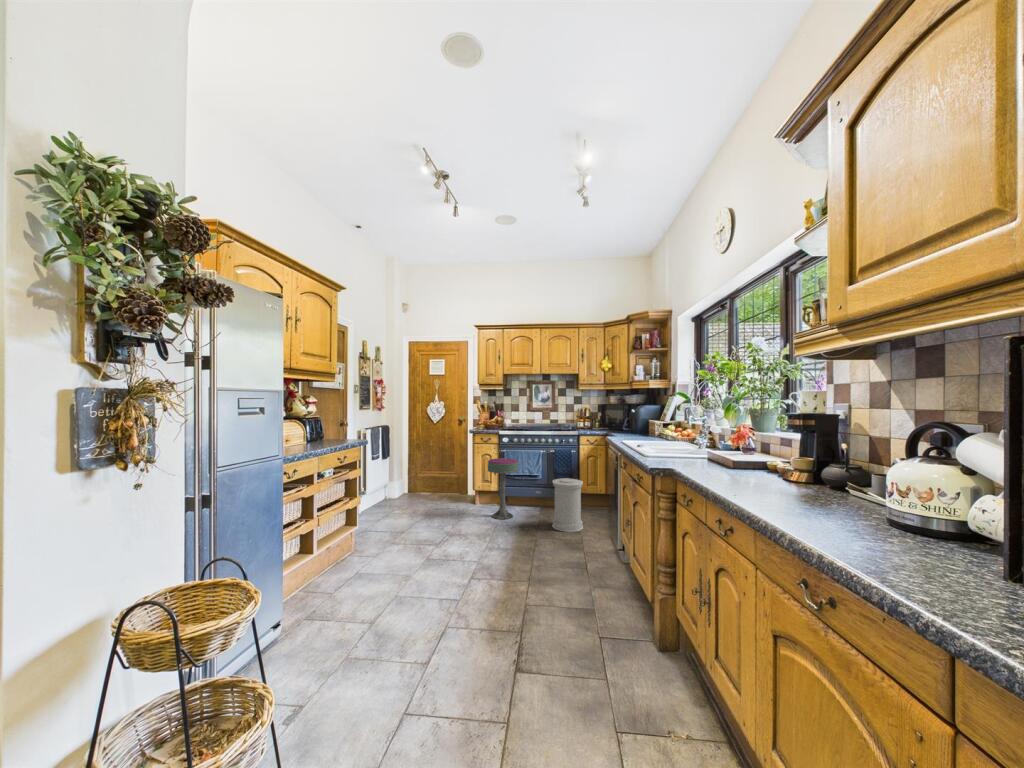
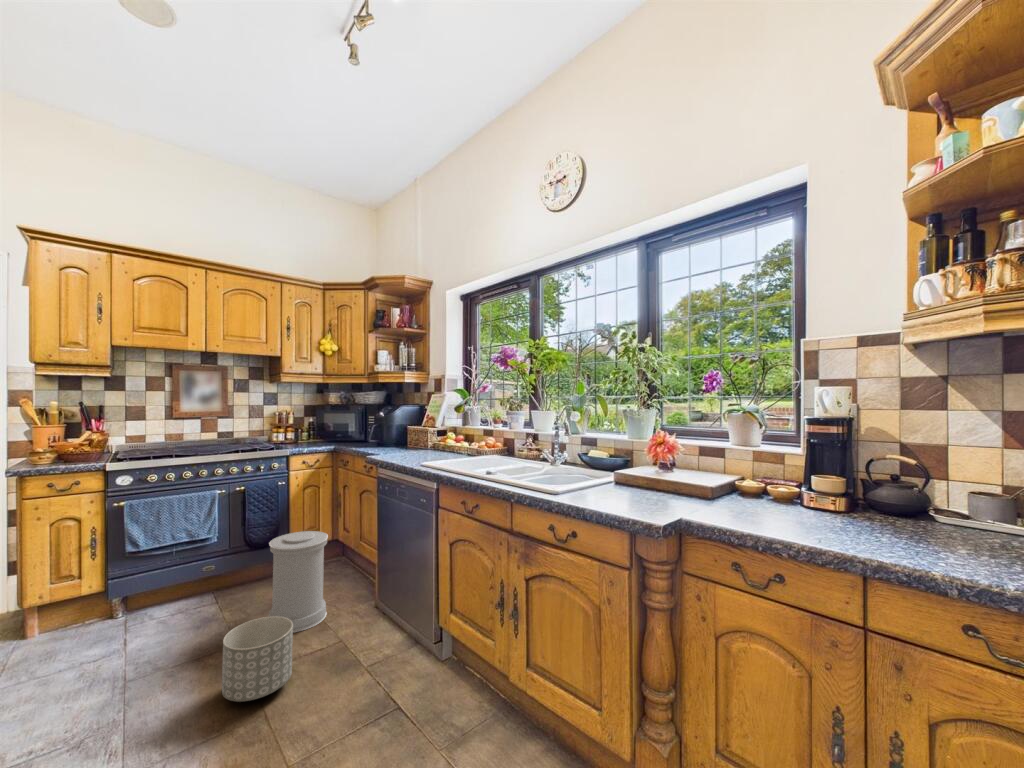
bar stool: present [488,458,518,519] -> none [90,518,177,660]
planter: none [518,511,547,546] -> present [222,616,293,702]

